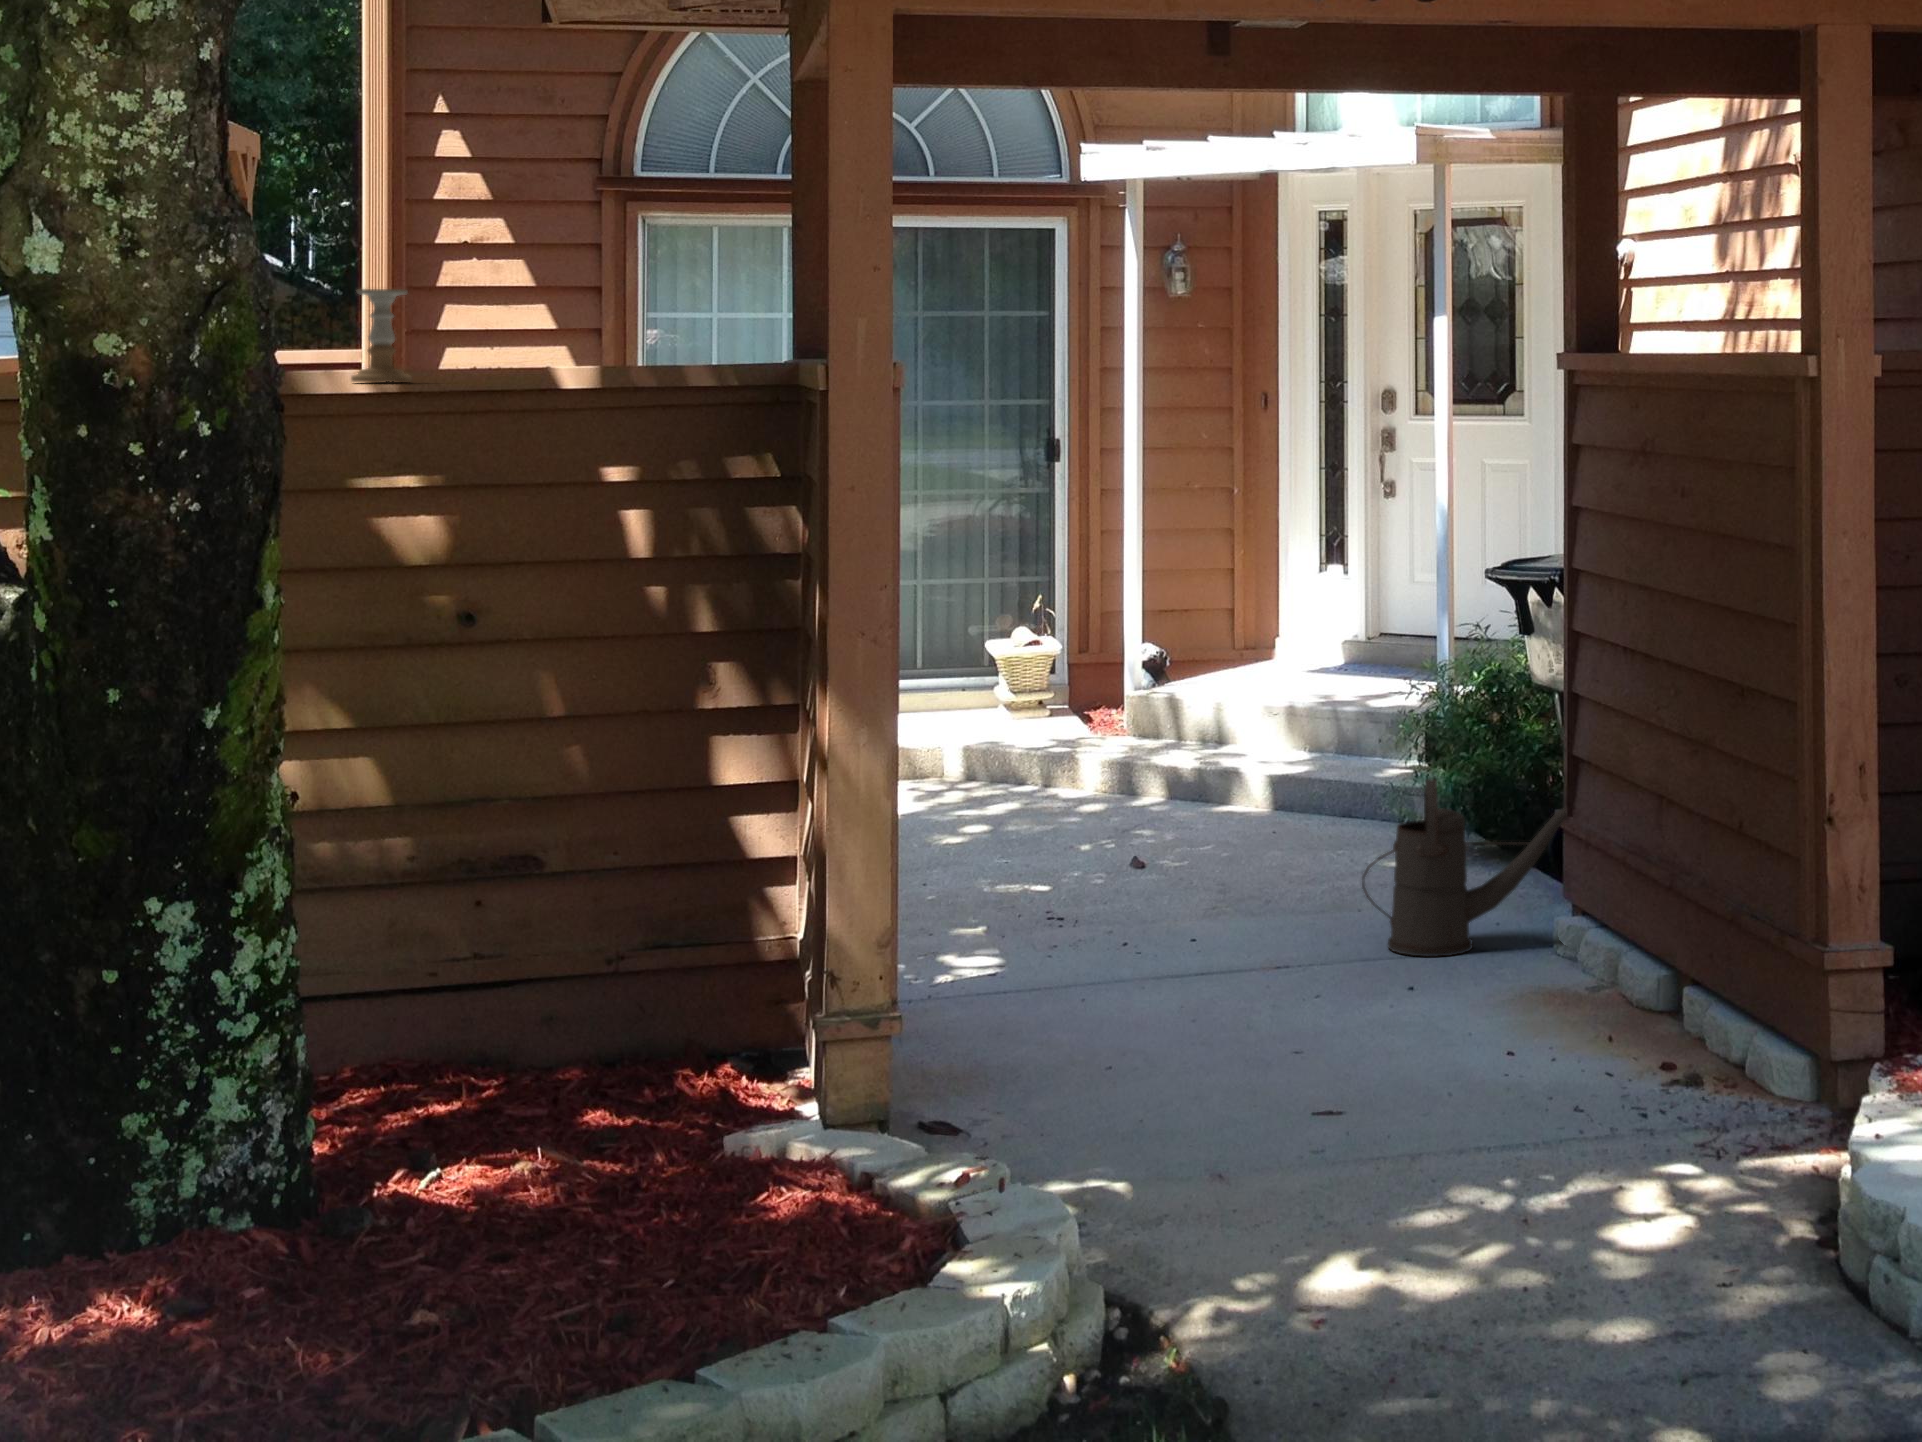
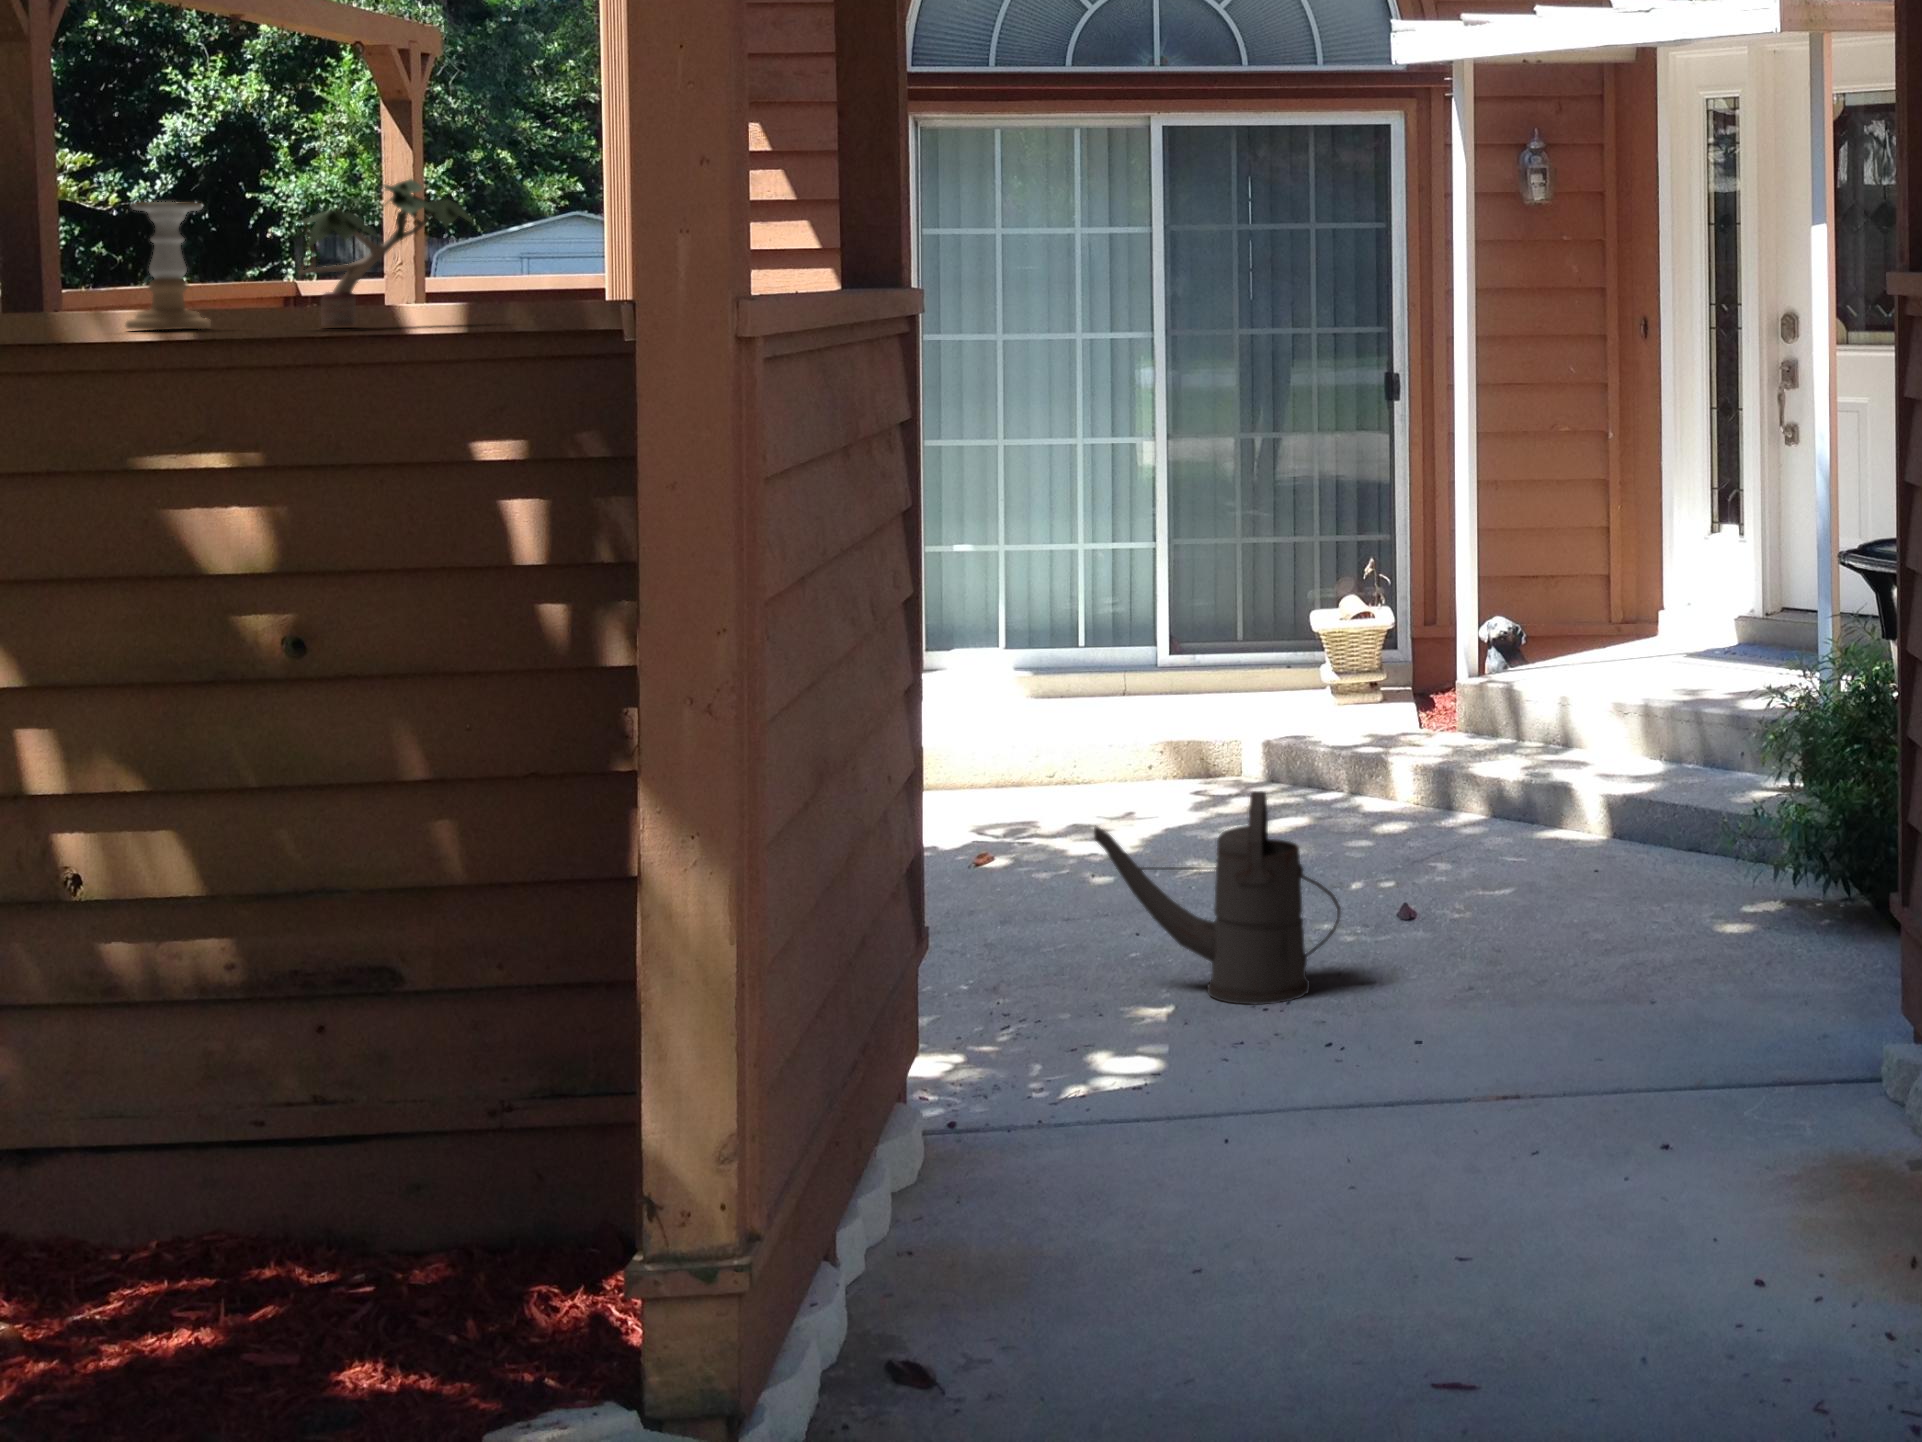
potted plant: none [479,269,609,381] -> present [295,179,477,326]
watering can: present [1362,779,1567,956] -> present [1094,791,1341,1004]

